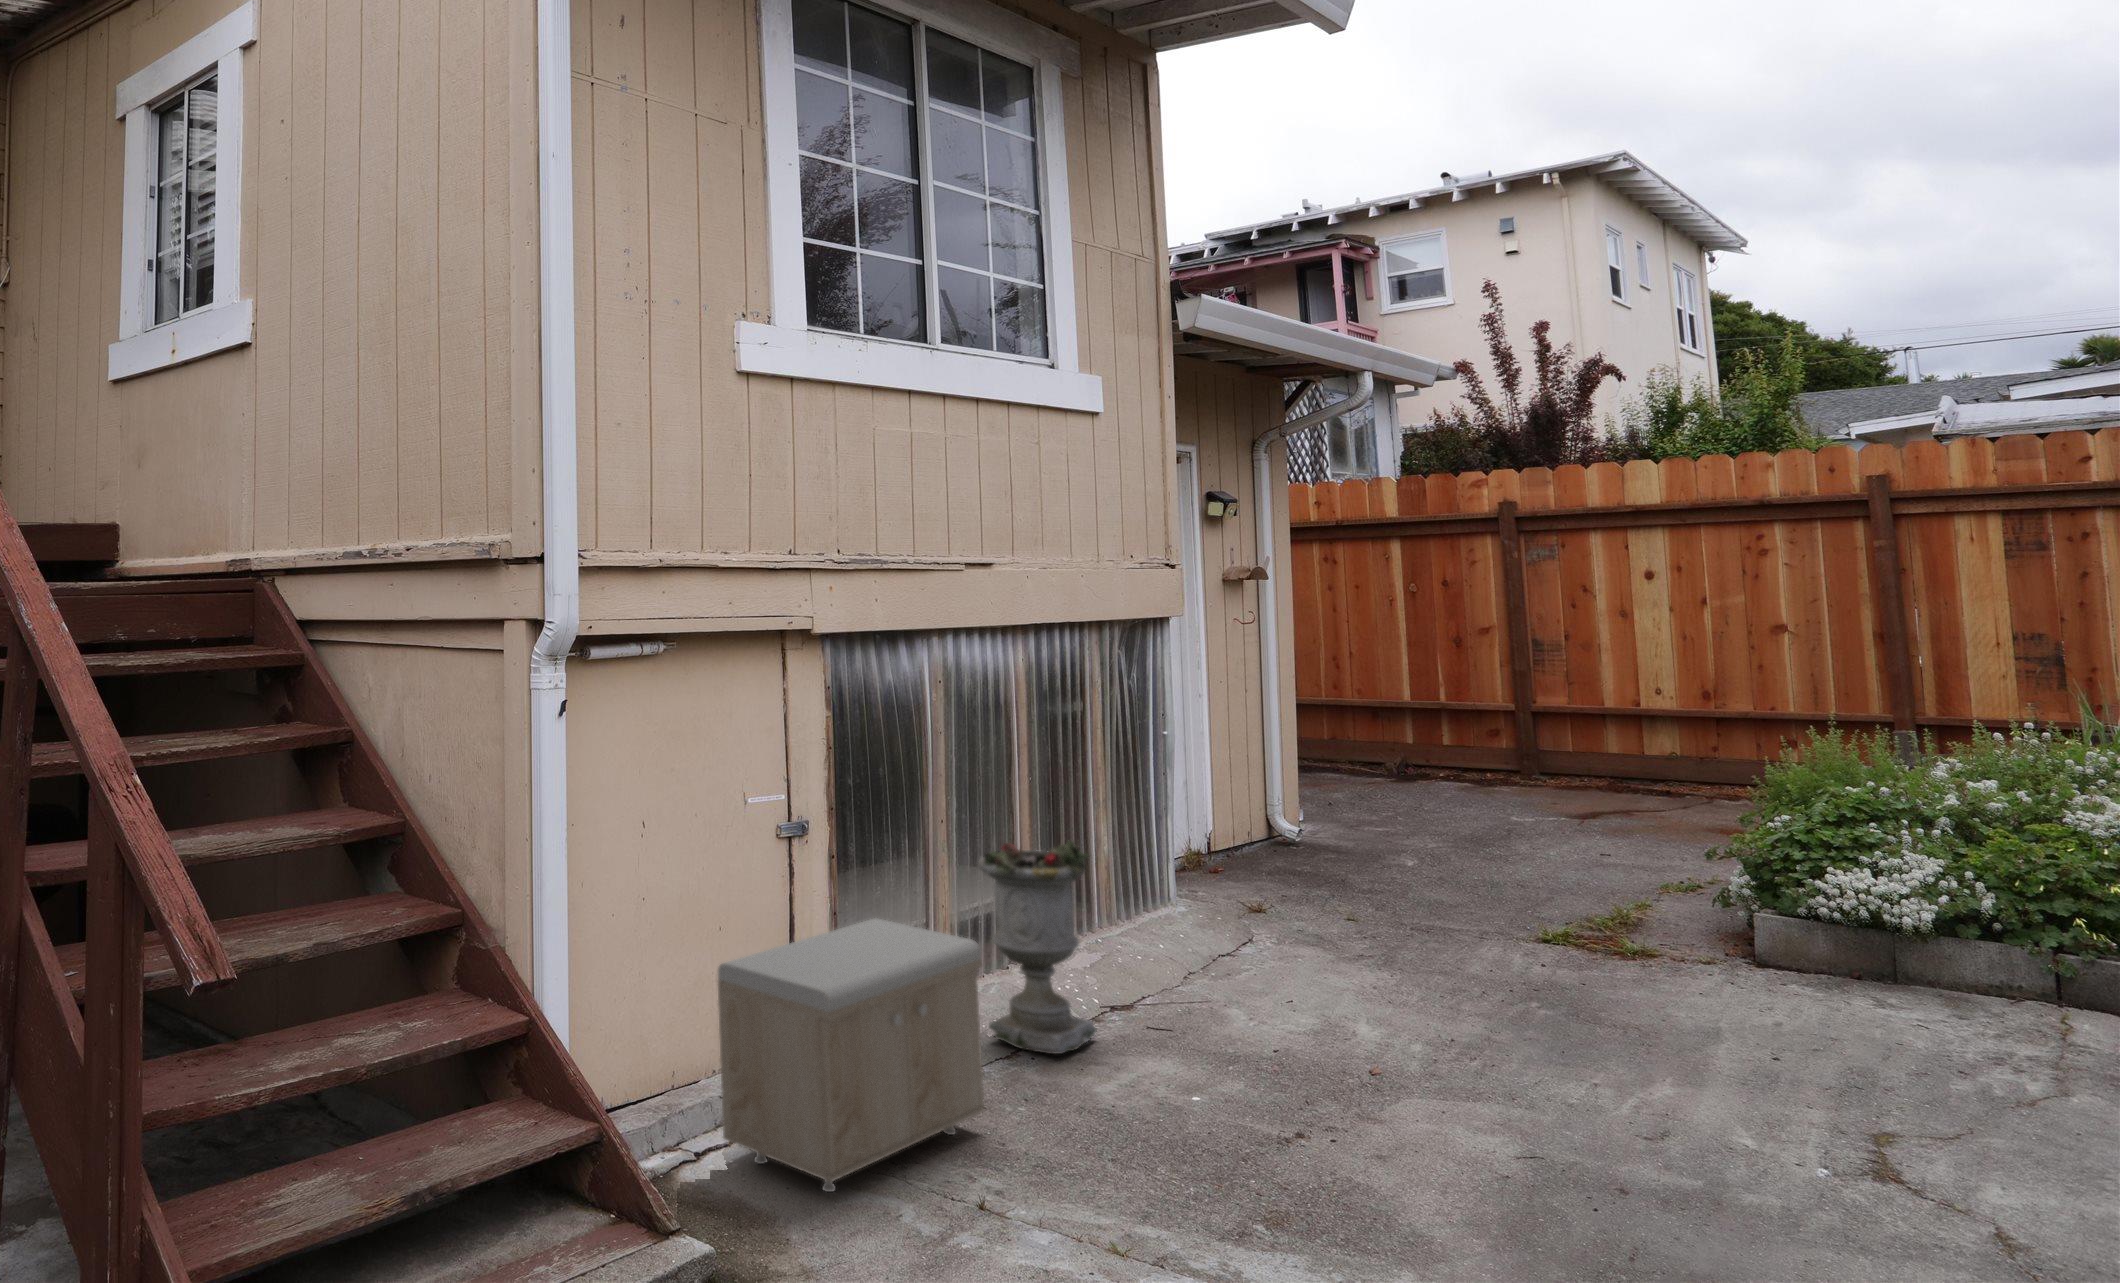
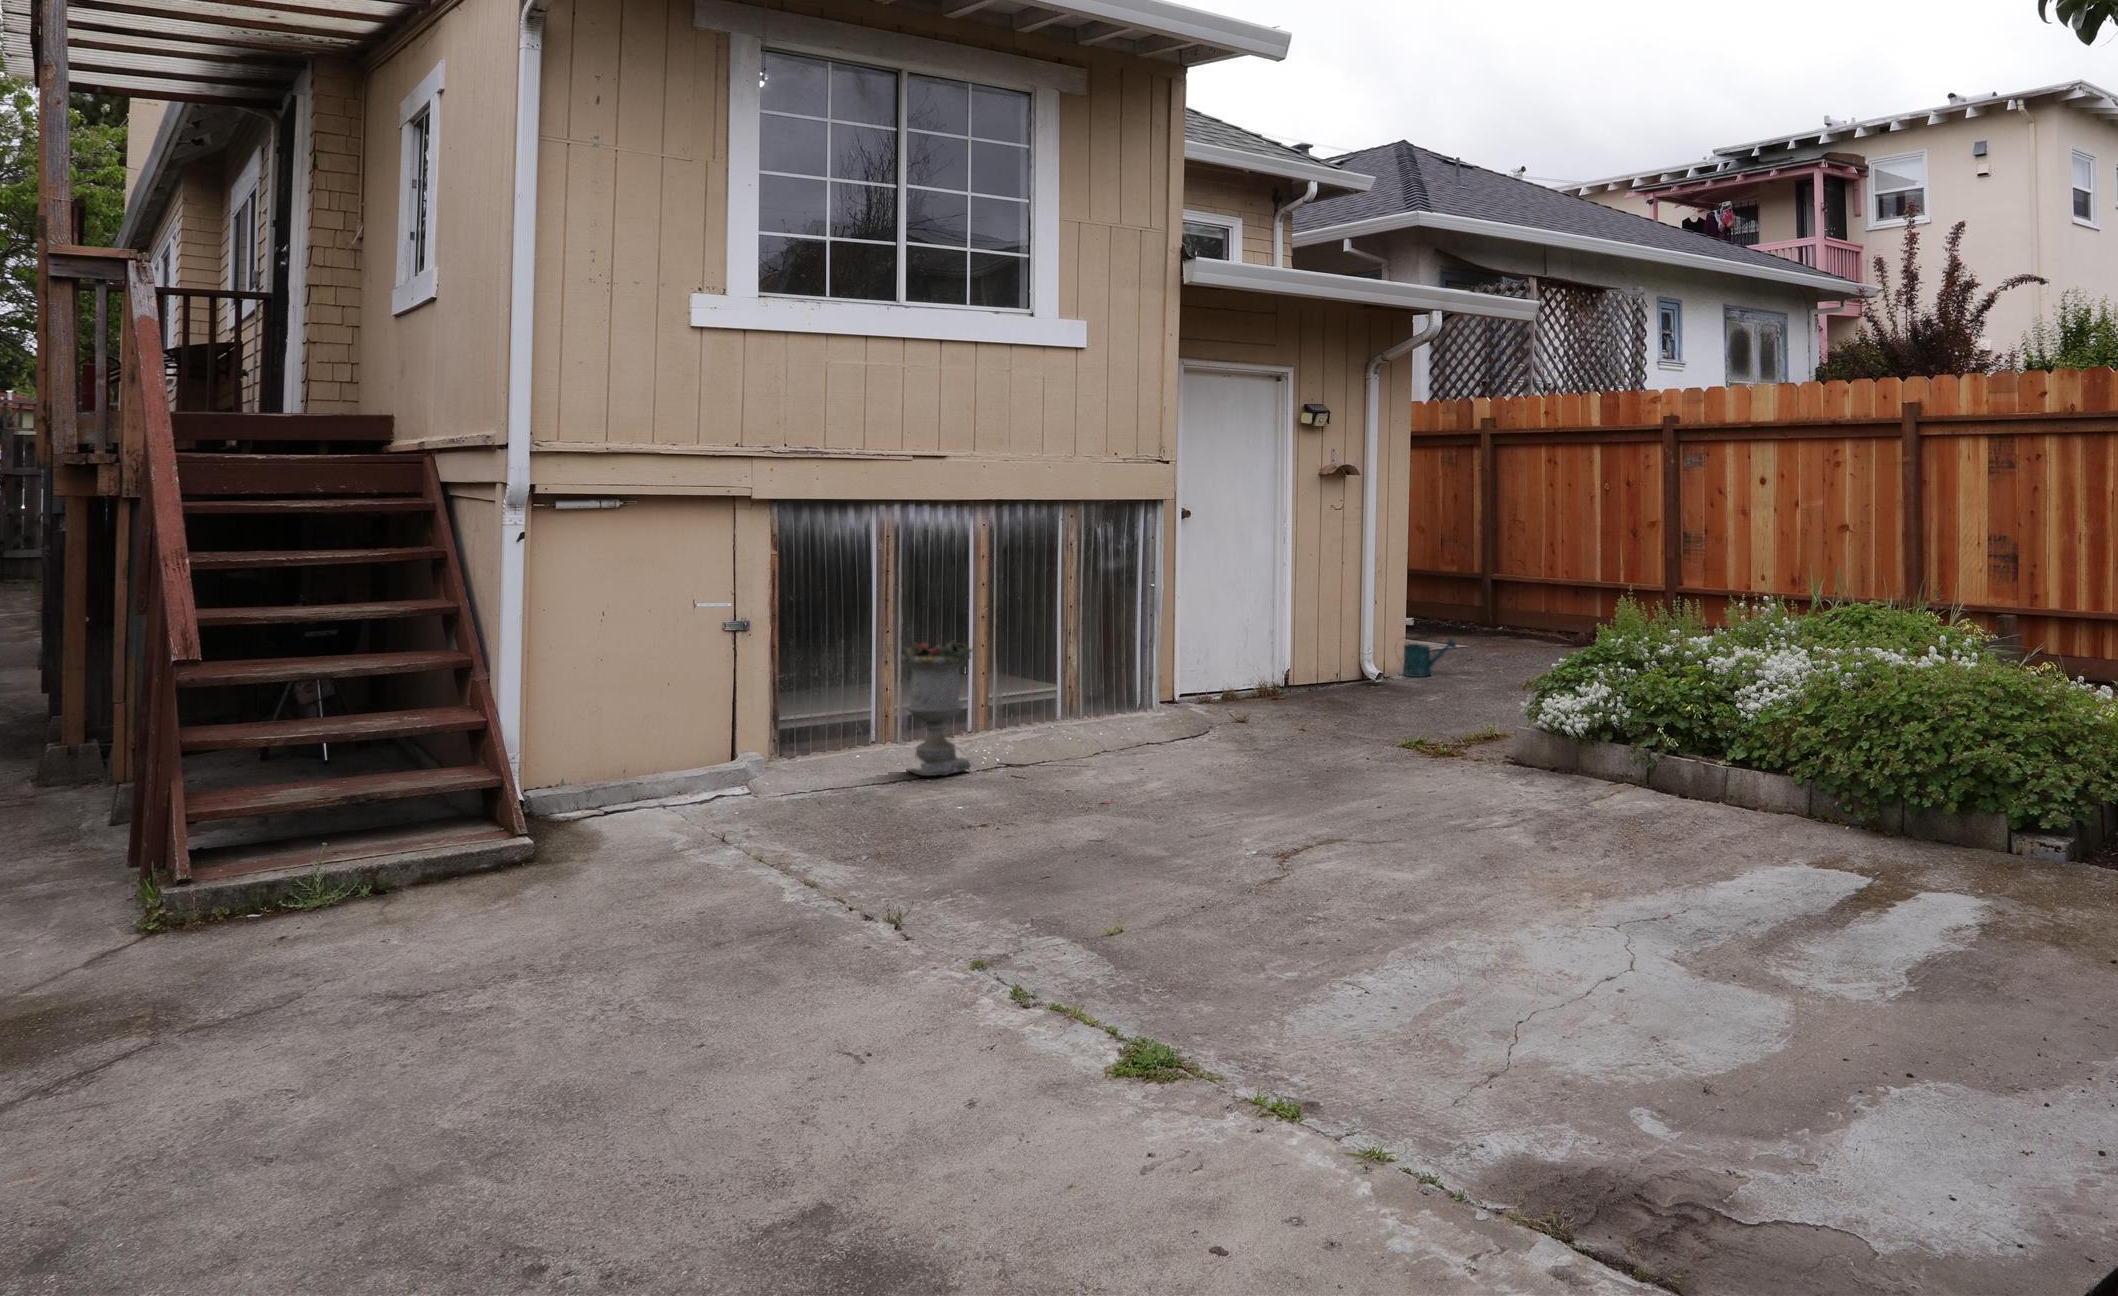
watering can: none [1304,781,1386,833] -> present [1403,638,1456,677]
storage bench: present [718,918,985,1192] -> none [639,680,817,824]

